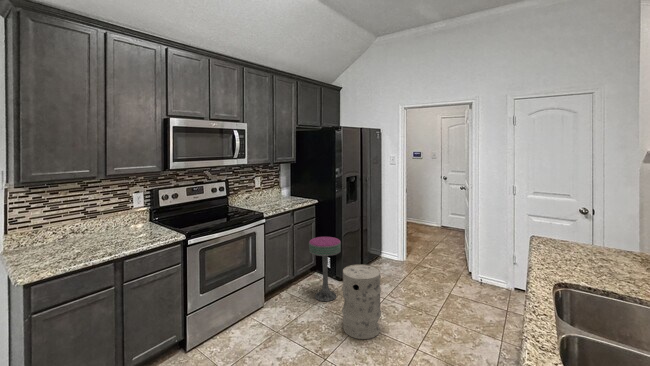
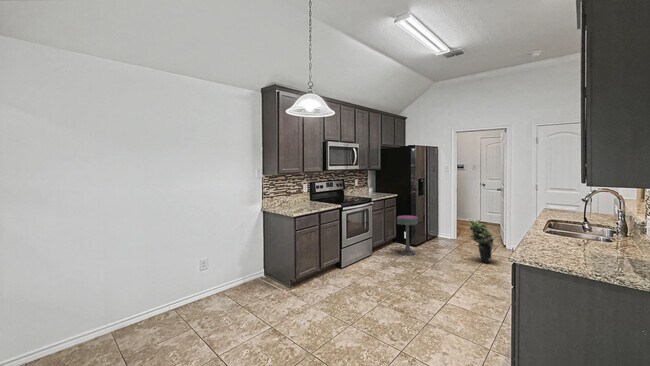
potted plant: none [415,247,456,324] -> present [469,219,494,263]
trash can: present [342,264,381,339] -> none [425,227,449,268]

